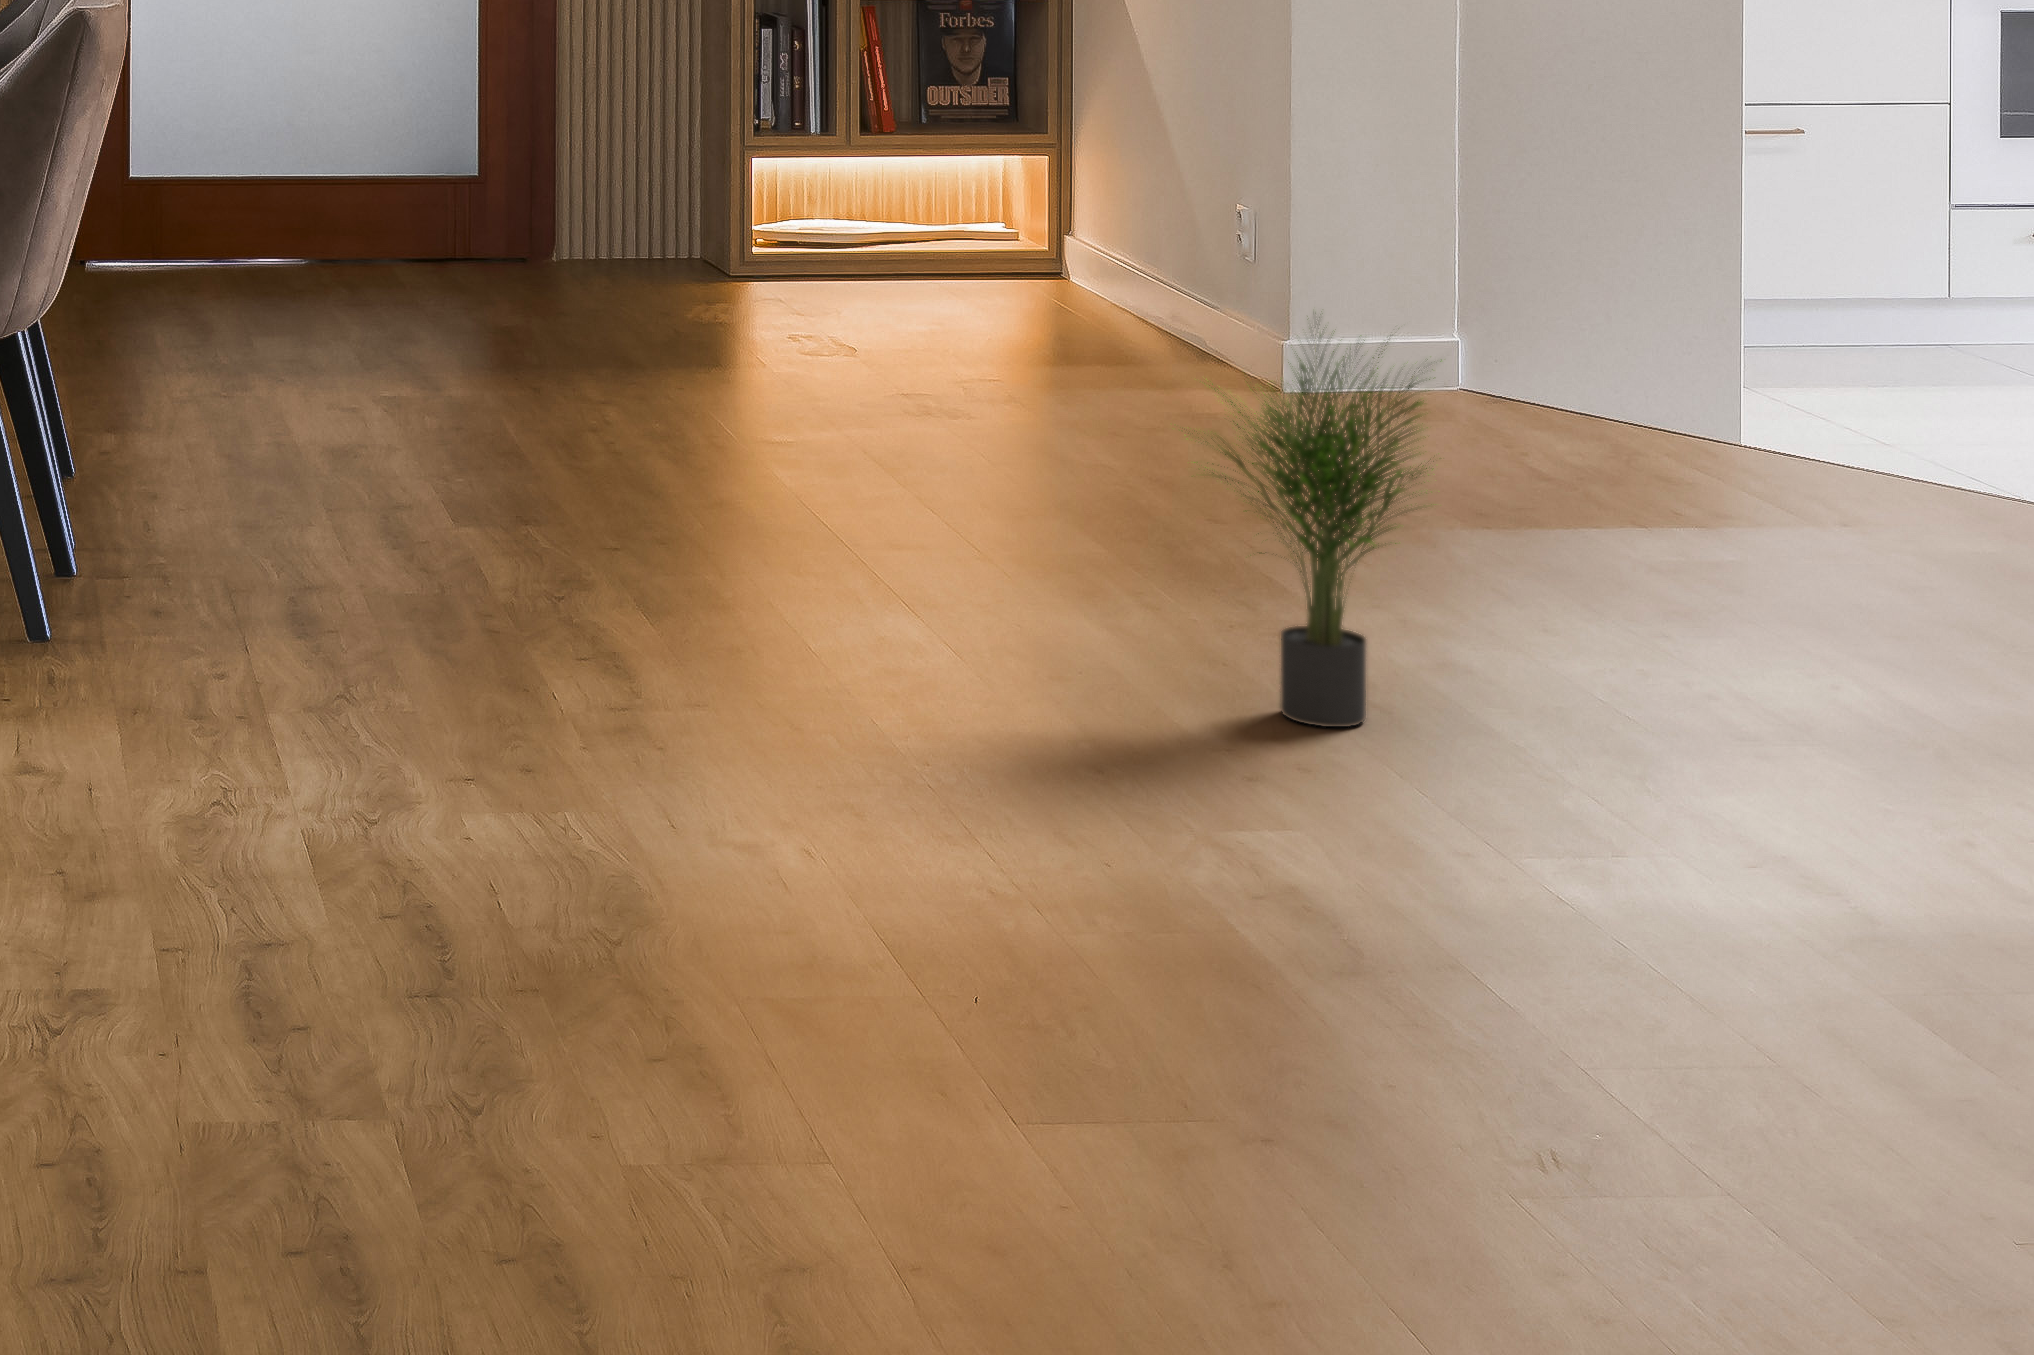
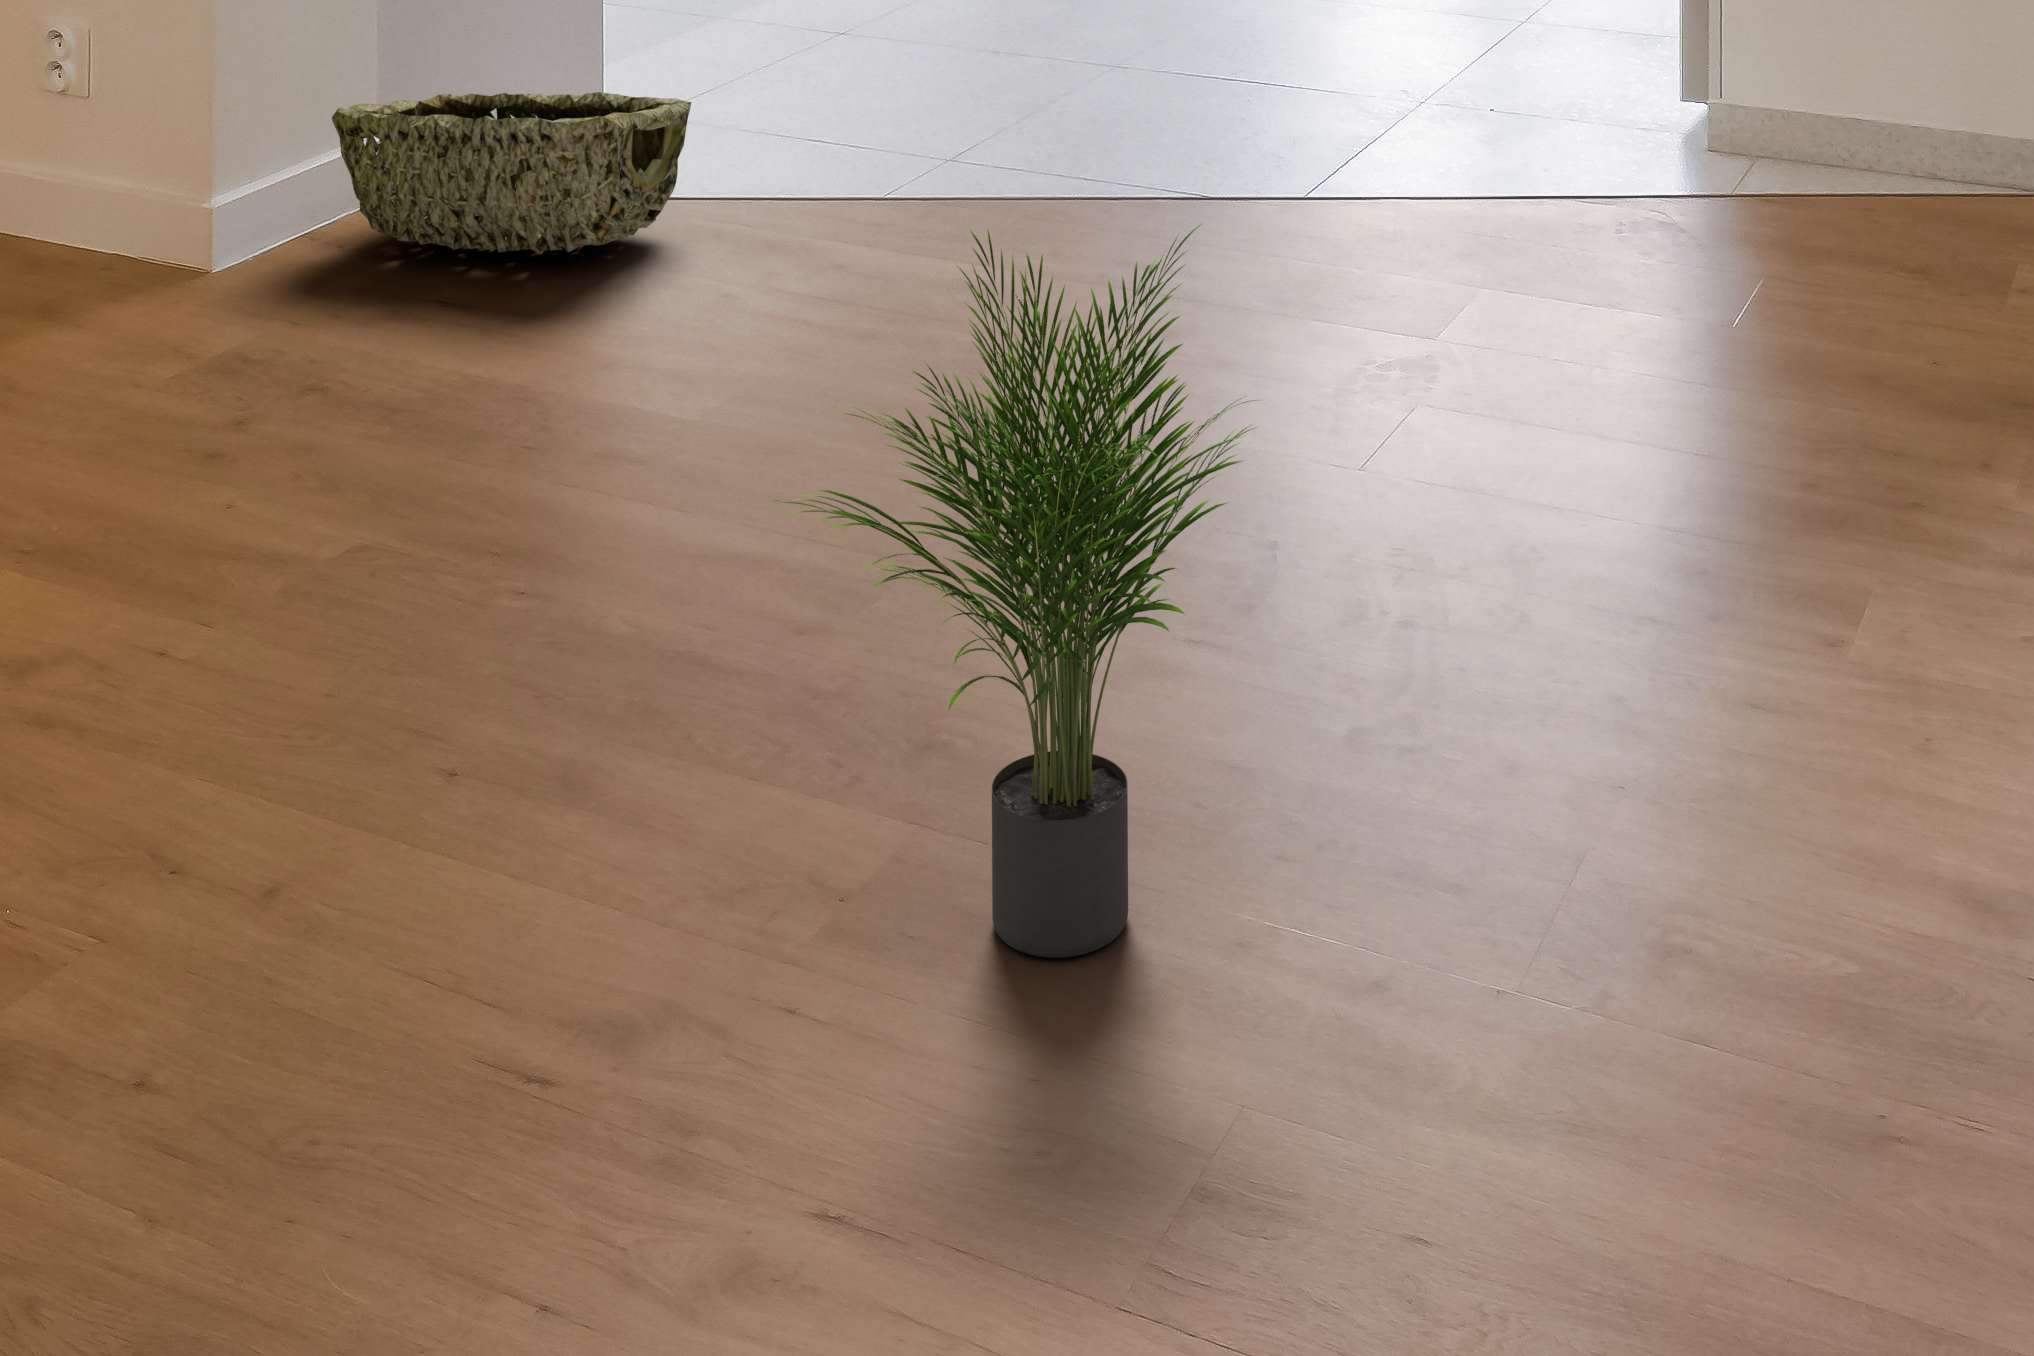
woven basket: none [1473,322,1759,474] -> present [332,92,692,254]

